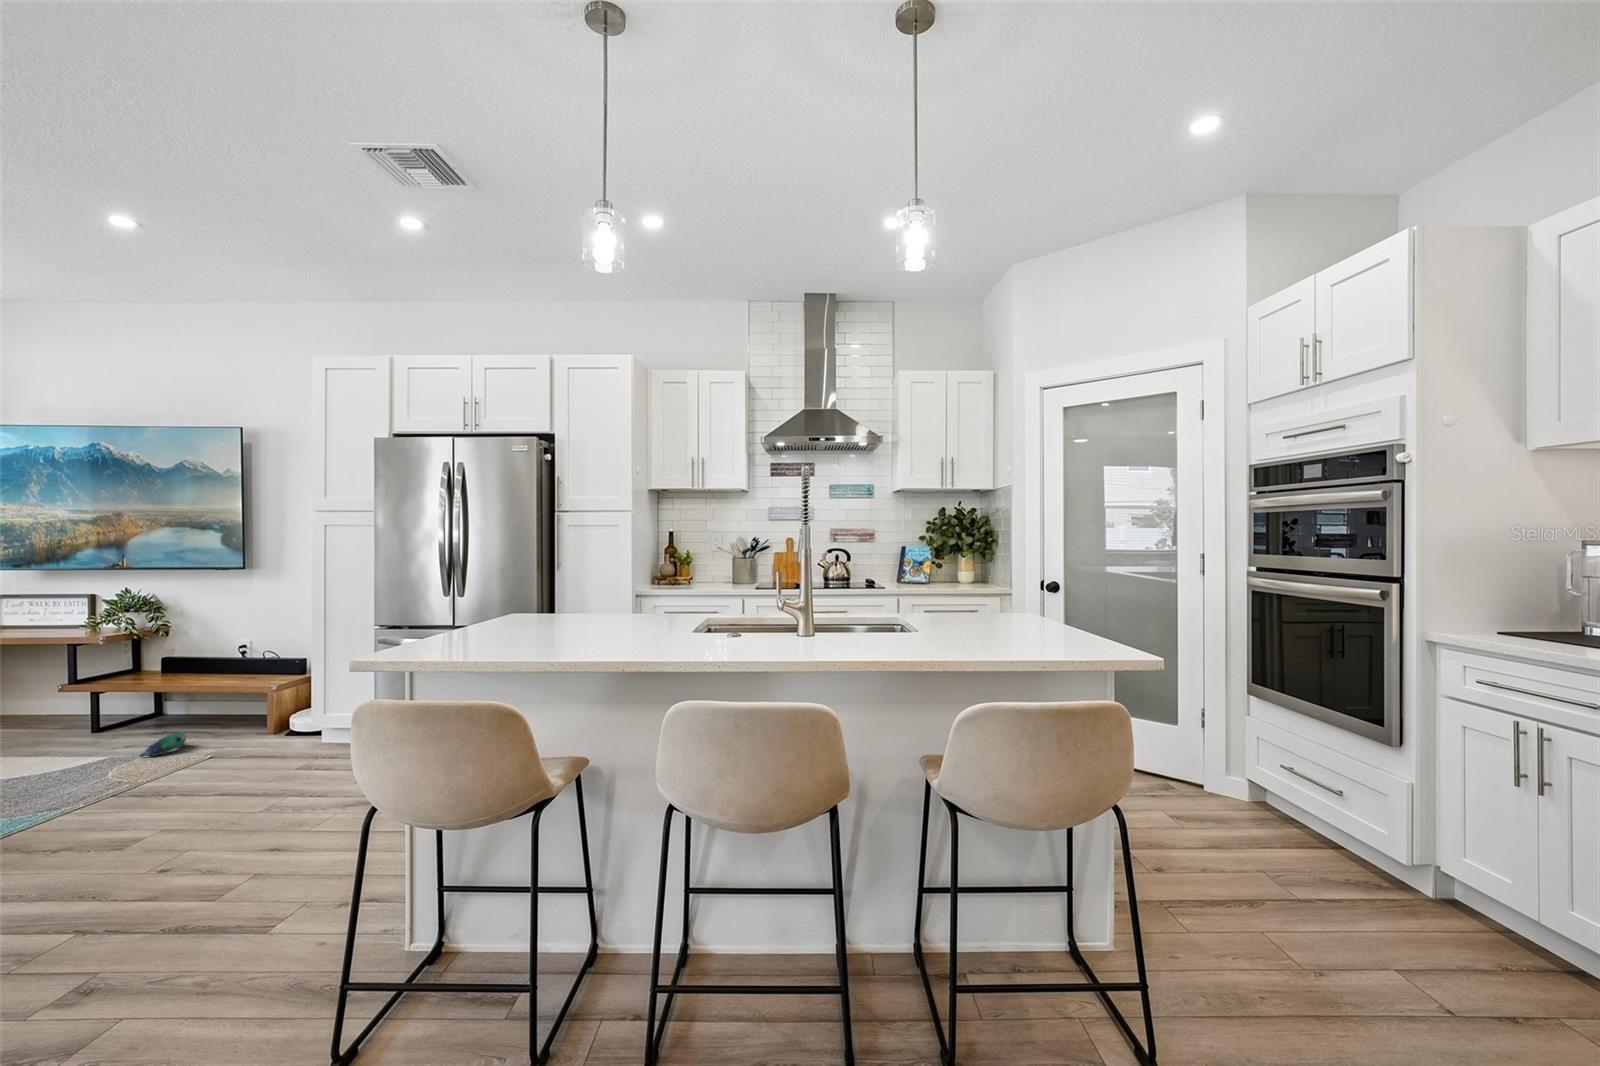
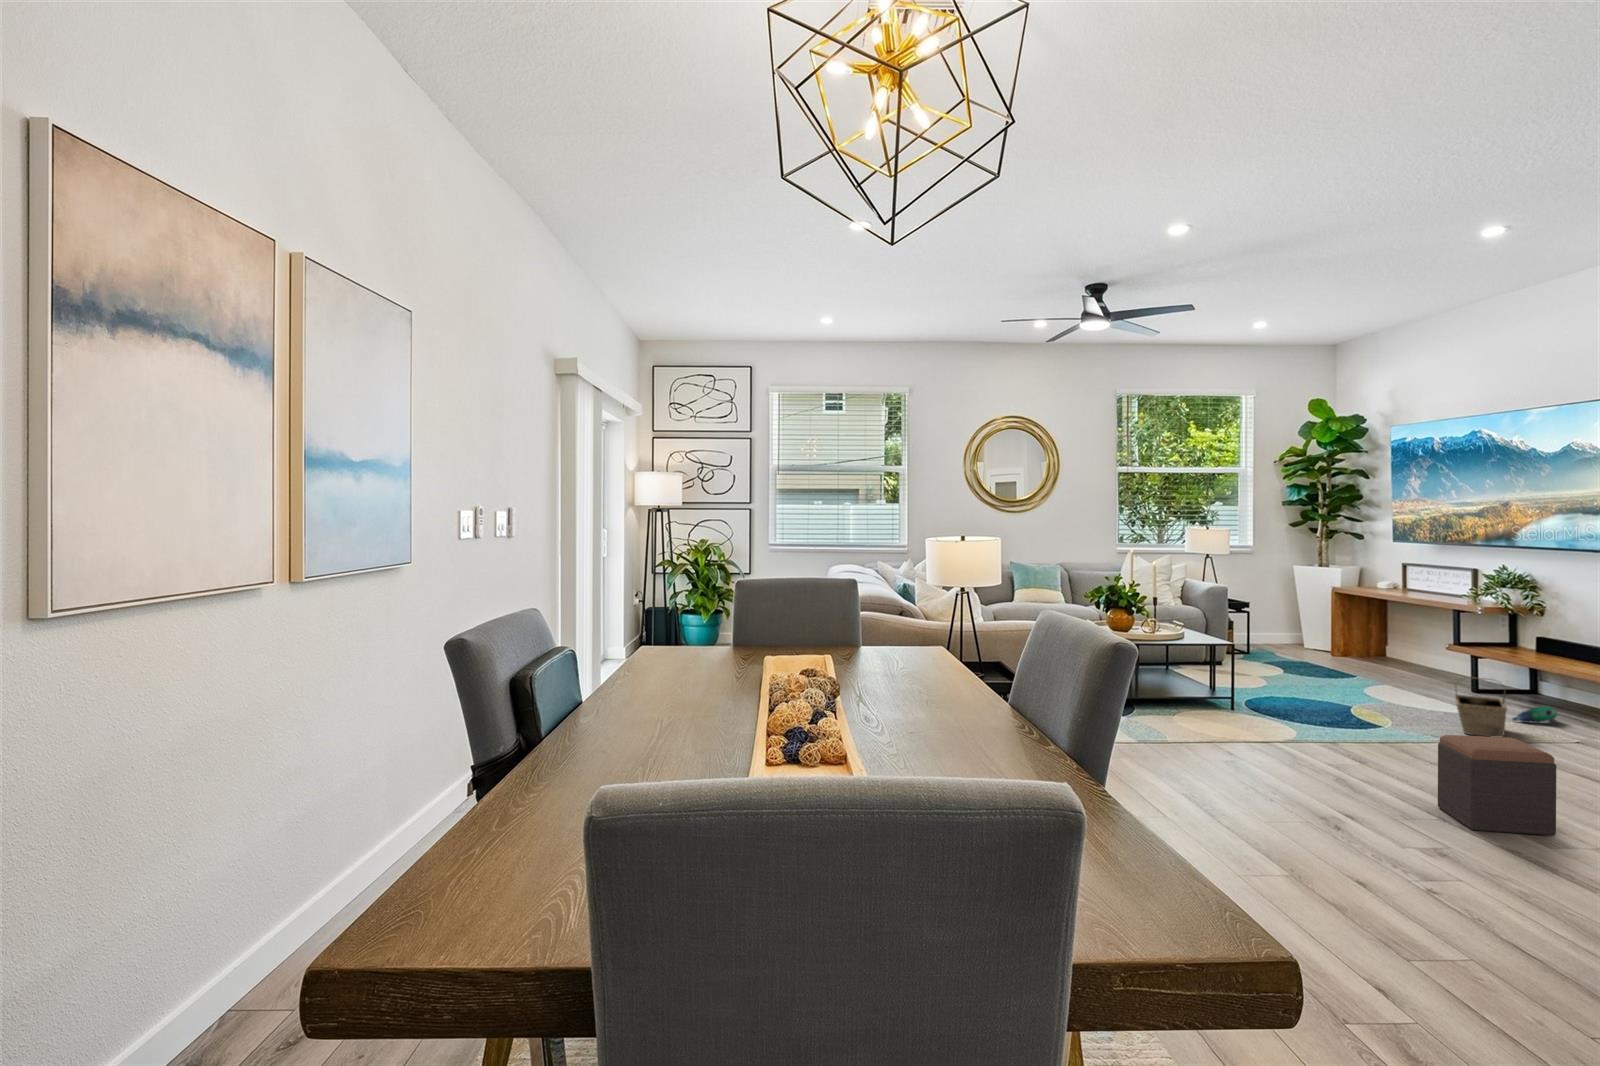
basket: none [70,720,135,793] -> present [1455,678,1507,737]
footstool: none [46,804,203,949] -> present [1438,735,1556,836]

